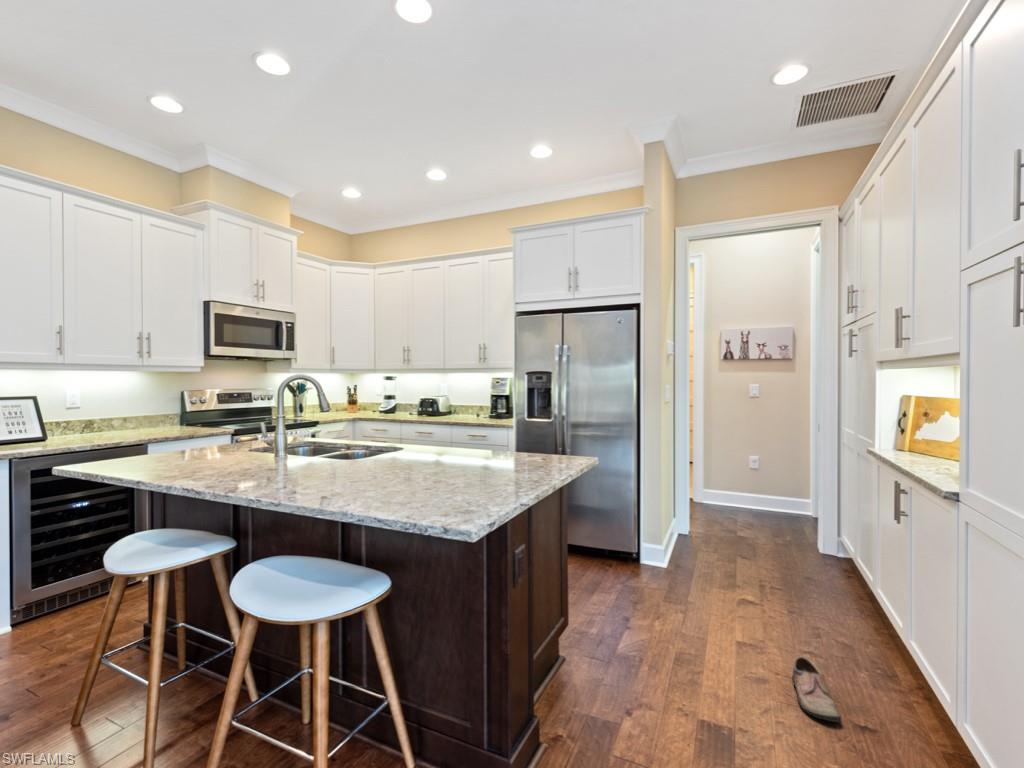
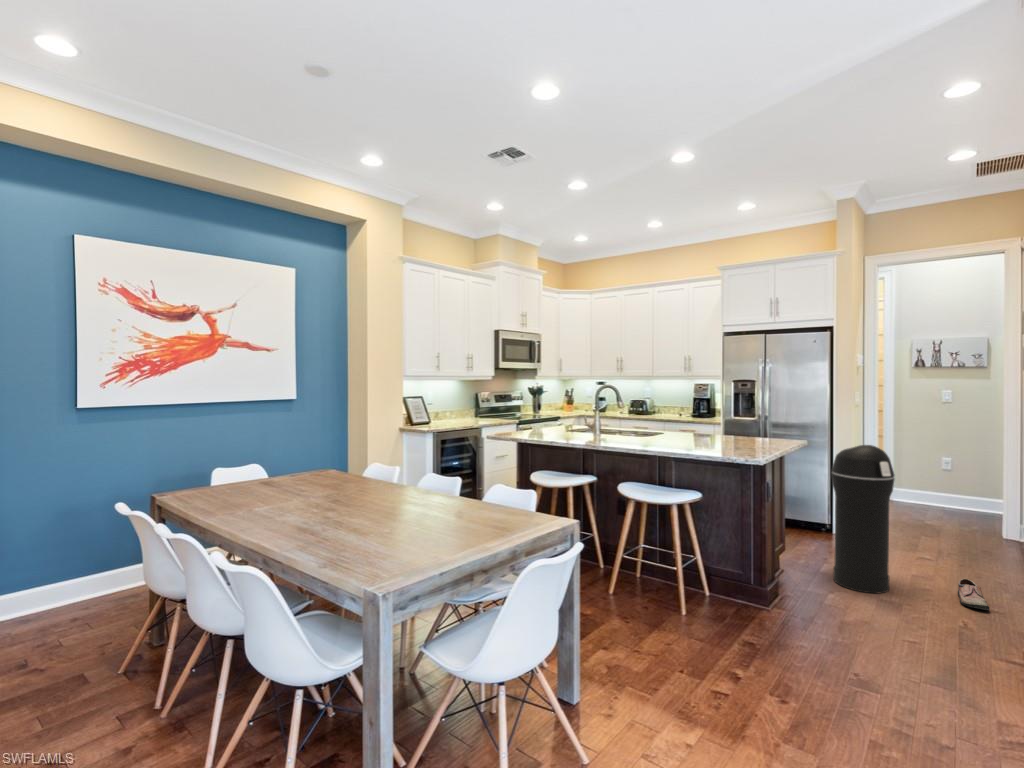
trash can: none [624,462,709,699] -> present [831,445,894,593]

